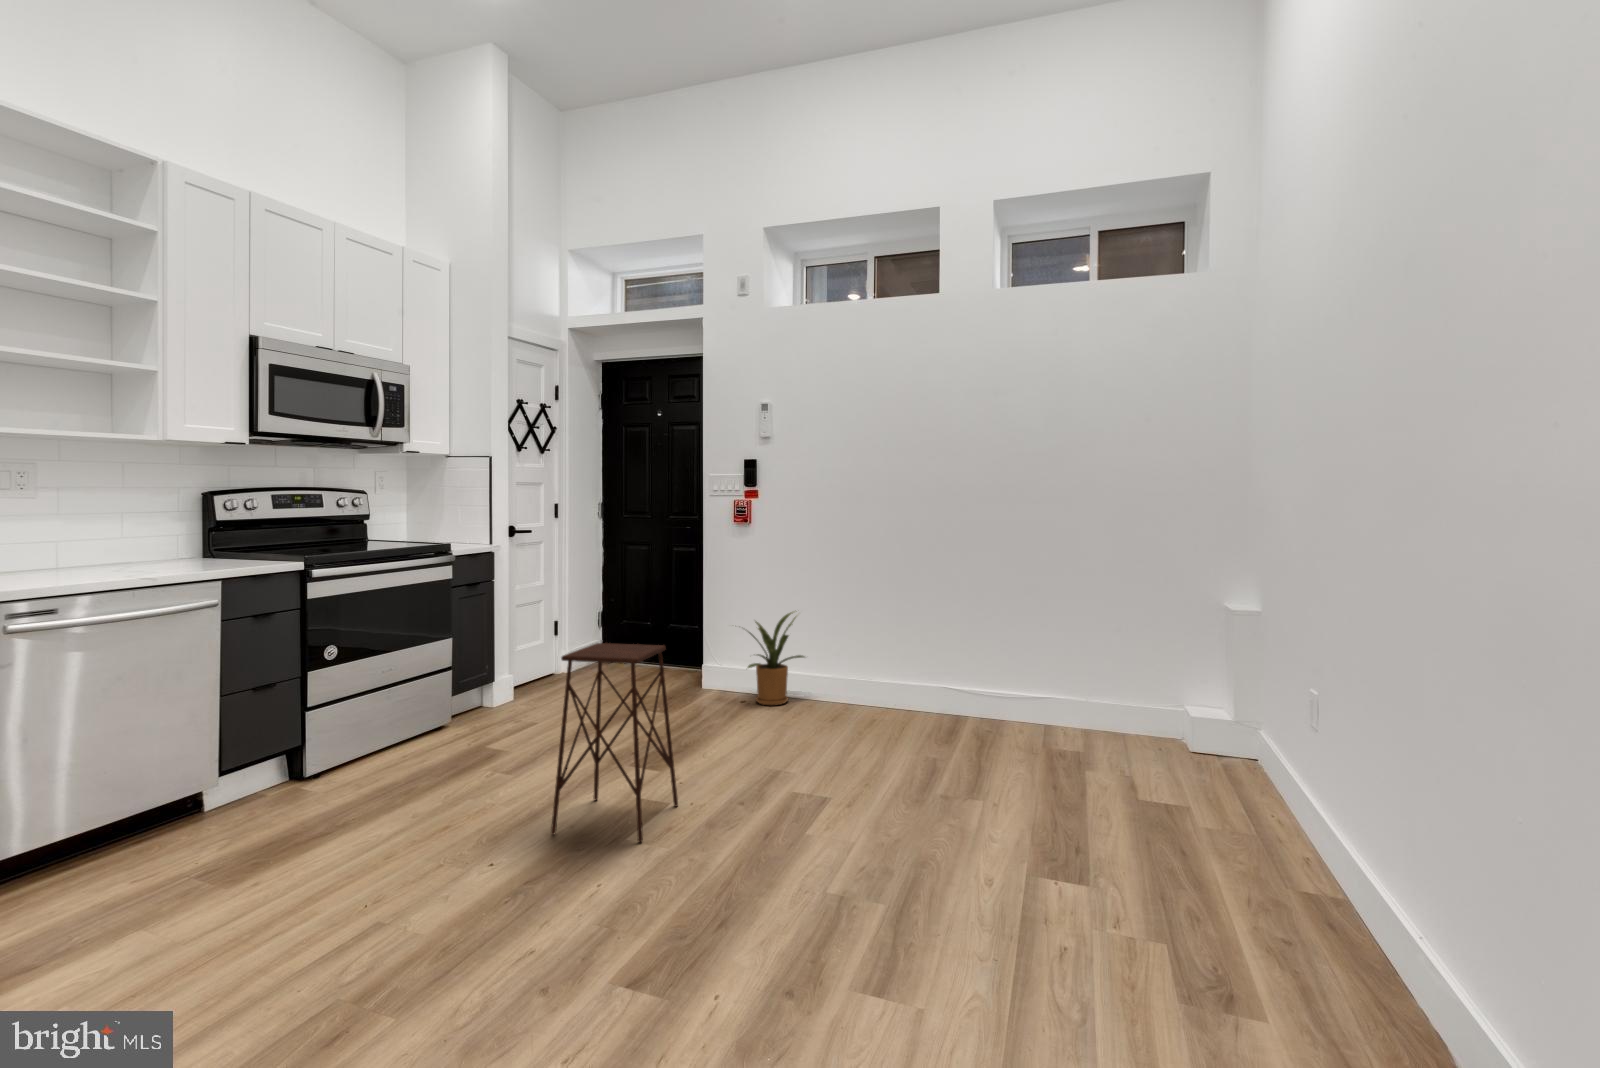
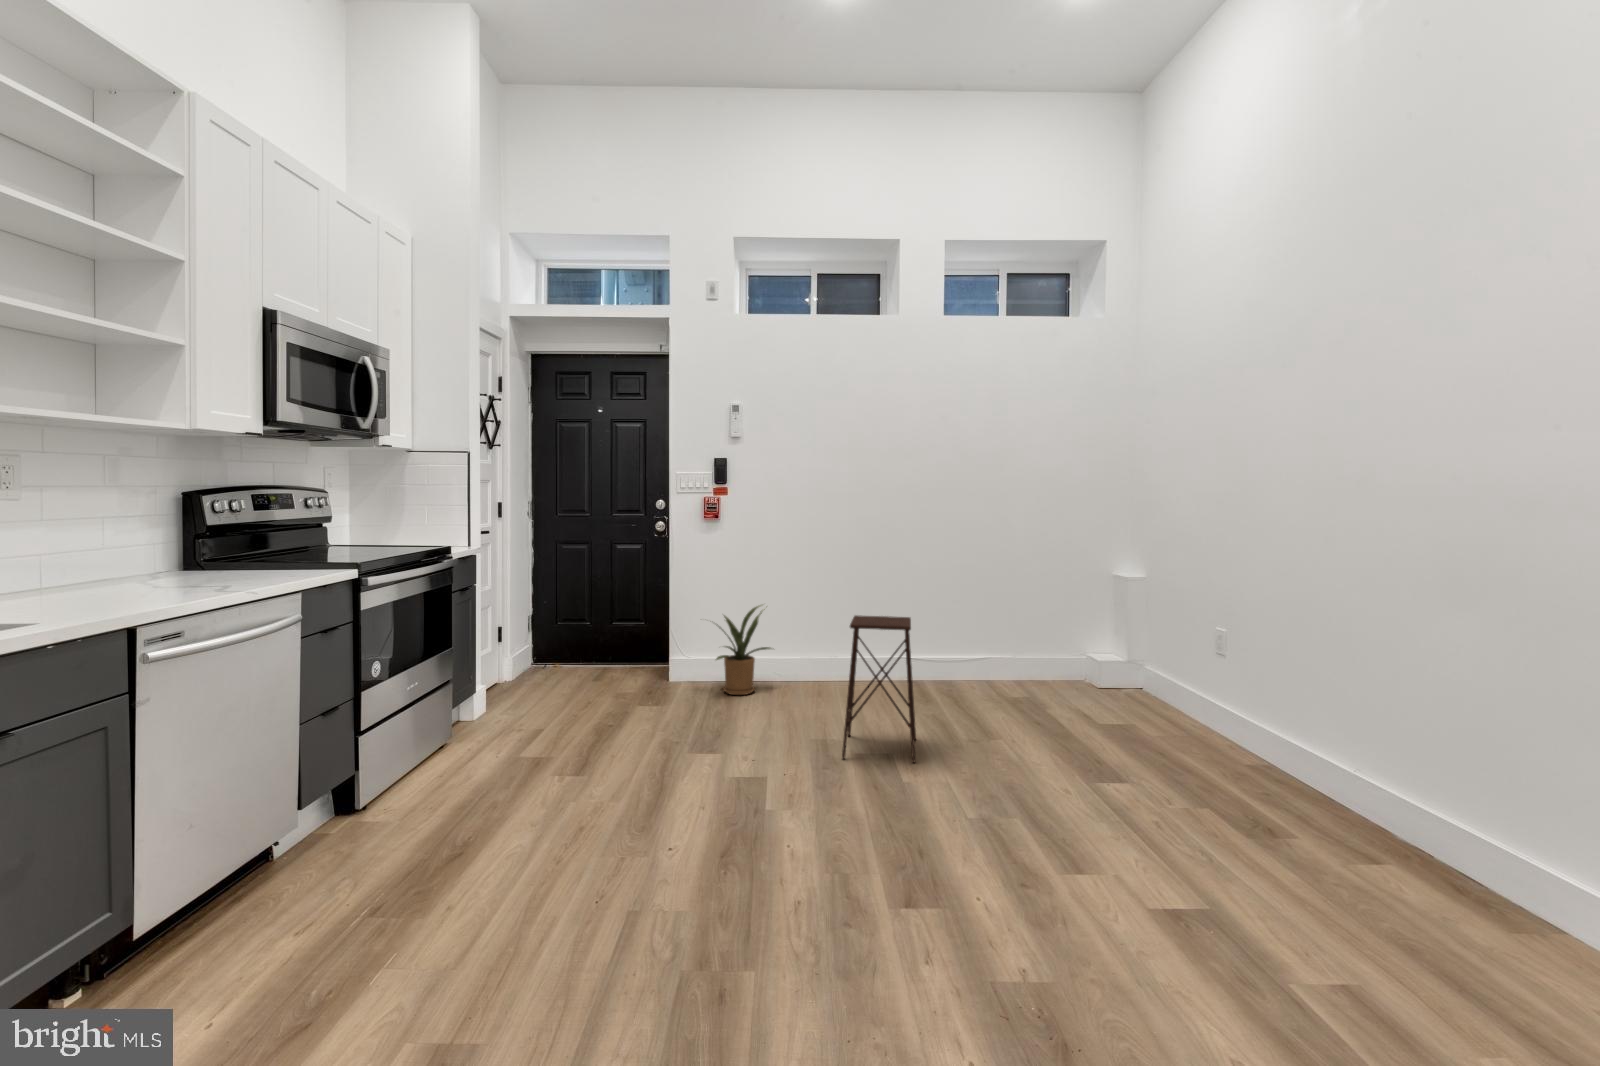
side table: present [551,643,678,842] -> present [842,615,916,763]

